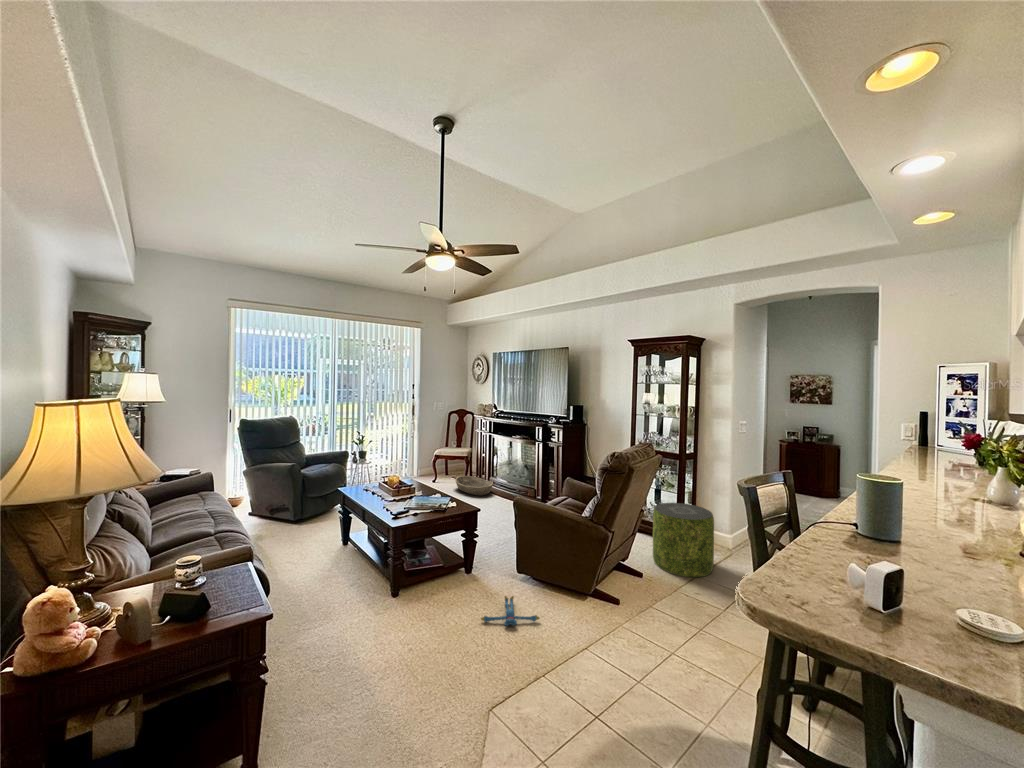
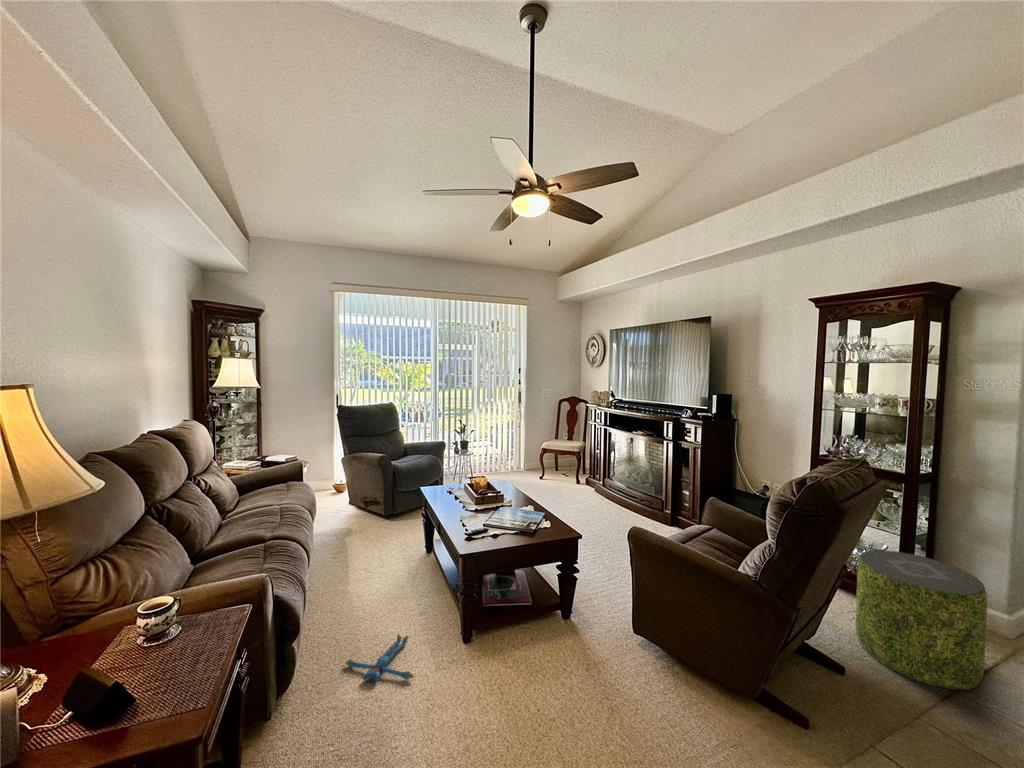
basket: present [455,476,493,496] -> none [564,475,609,501]
plush toy: present [481,596,539,626] -> present [346,634,414,681]

